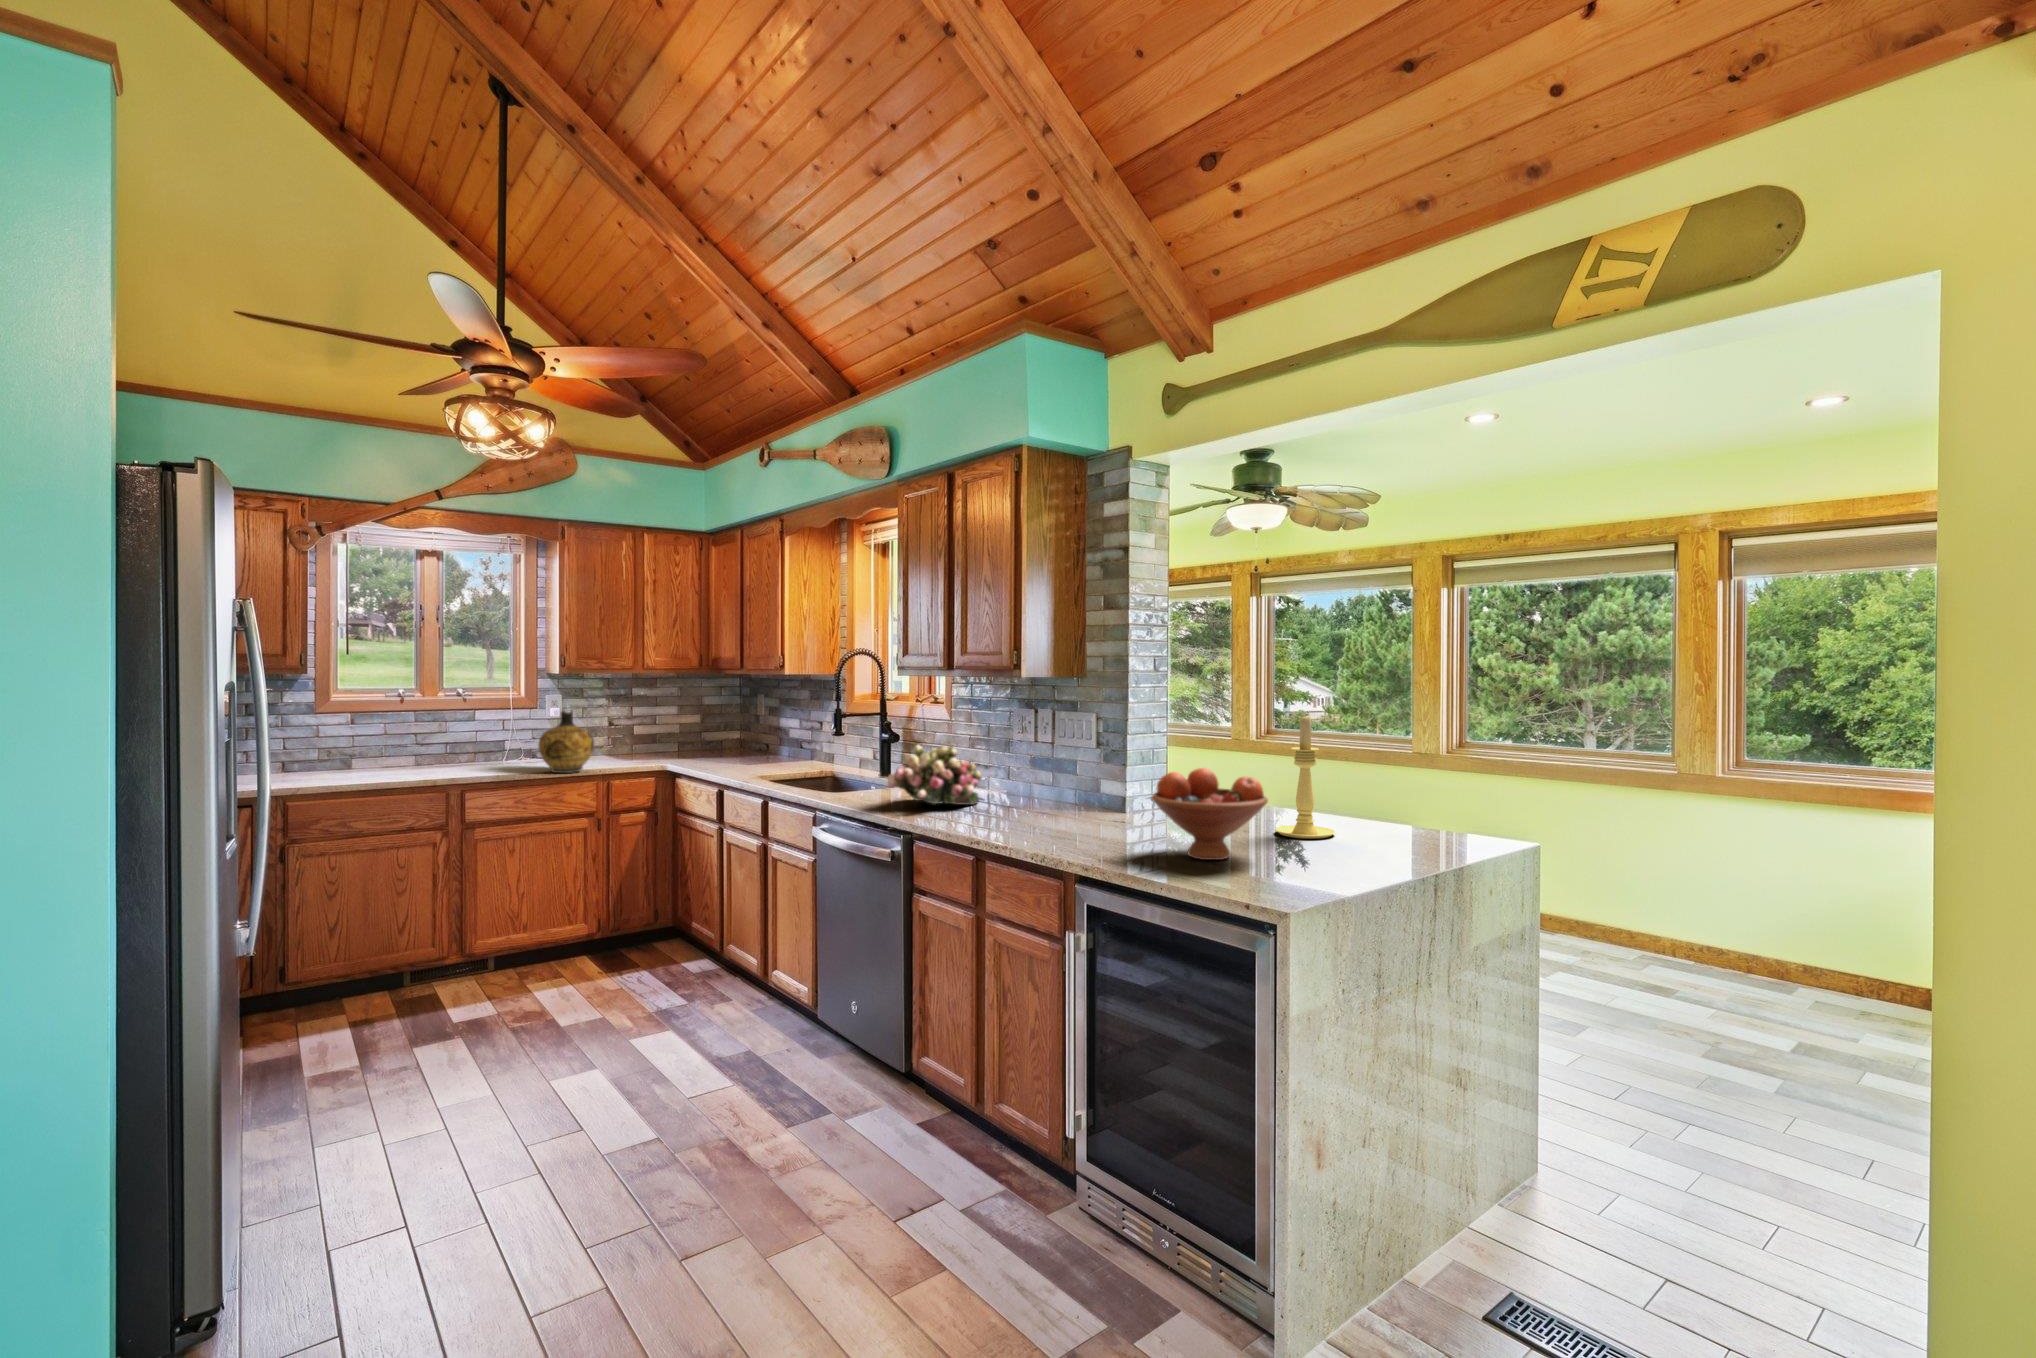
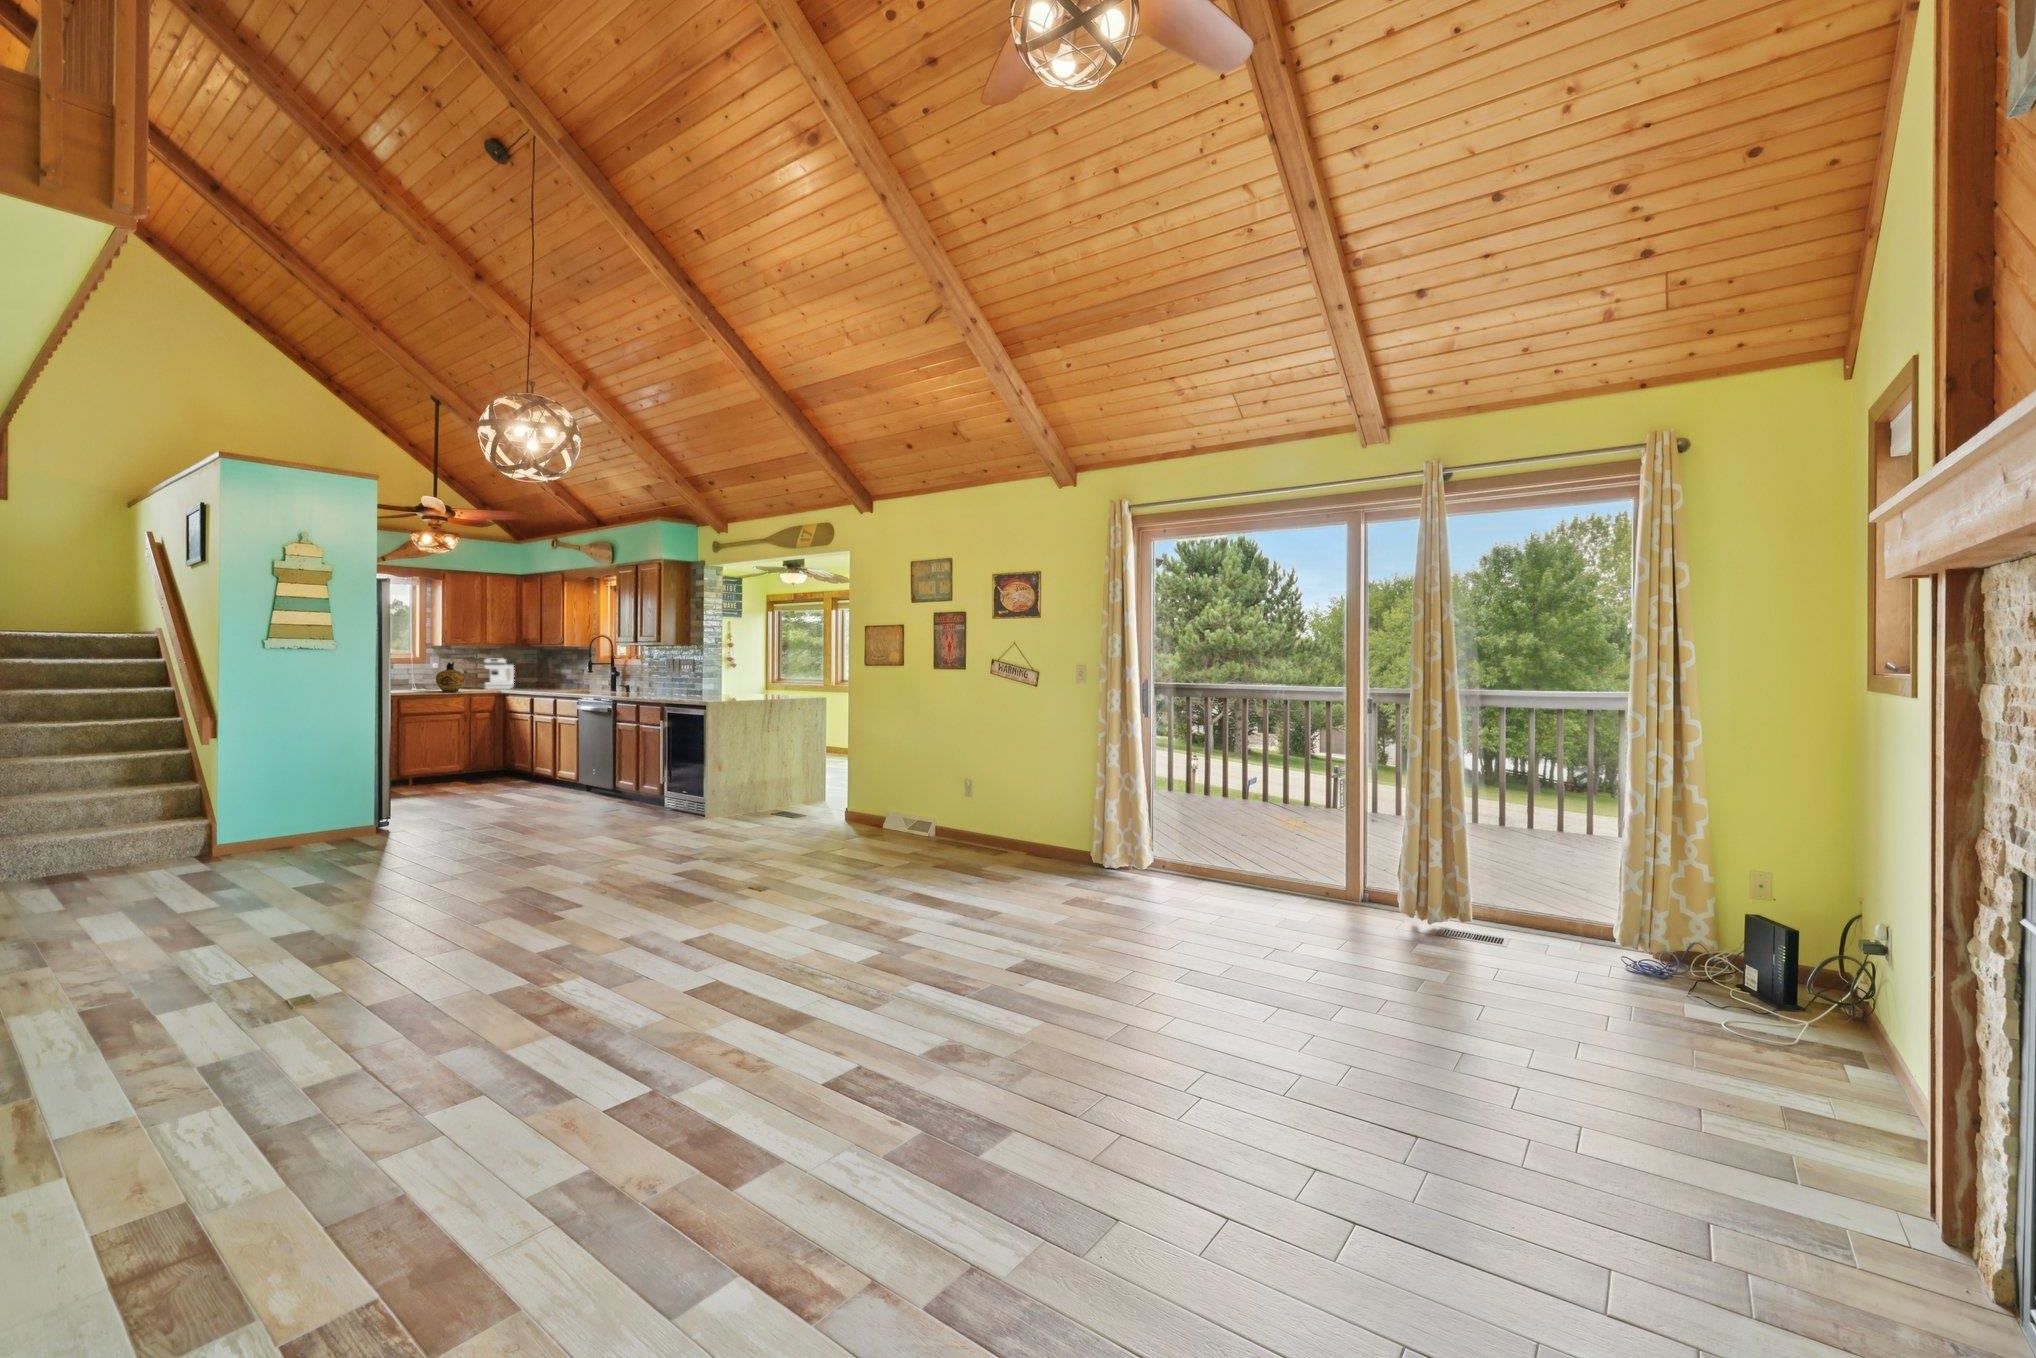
coffee maker: none [640,697,695,760] -> present [484,659,514,689]
candle holder: present [1275,715,1335,839] -> none [741,658,761,698]
flower arrangement: present [887,745,982,805] -> none [606,672,647,696]
fruit bowl: present [1152,768,1268,860] -> none [688,674,725,700]

